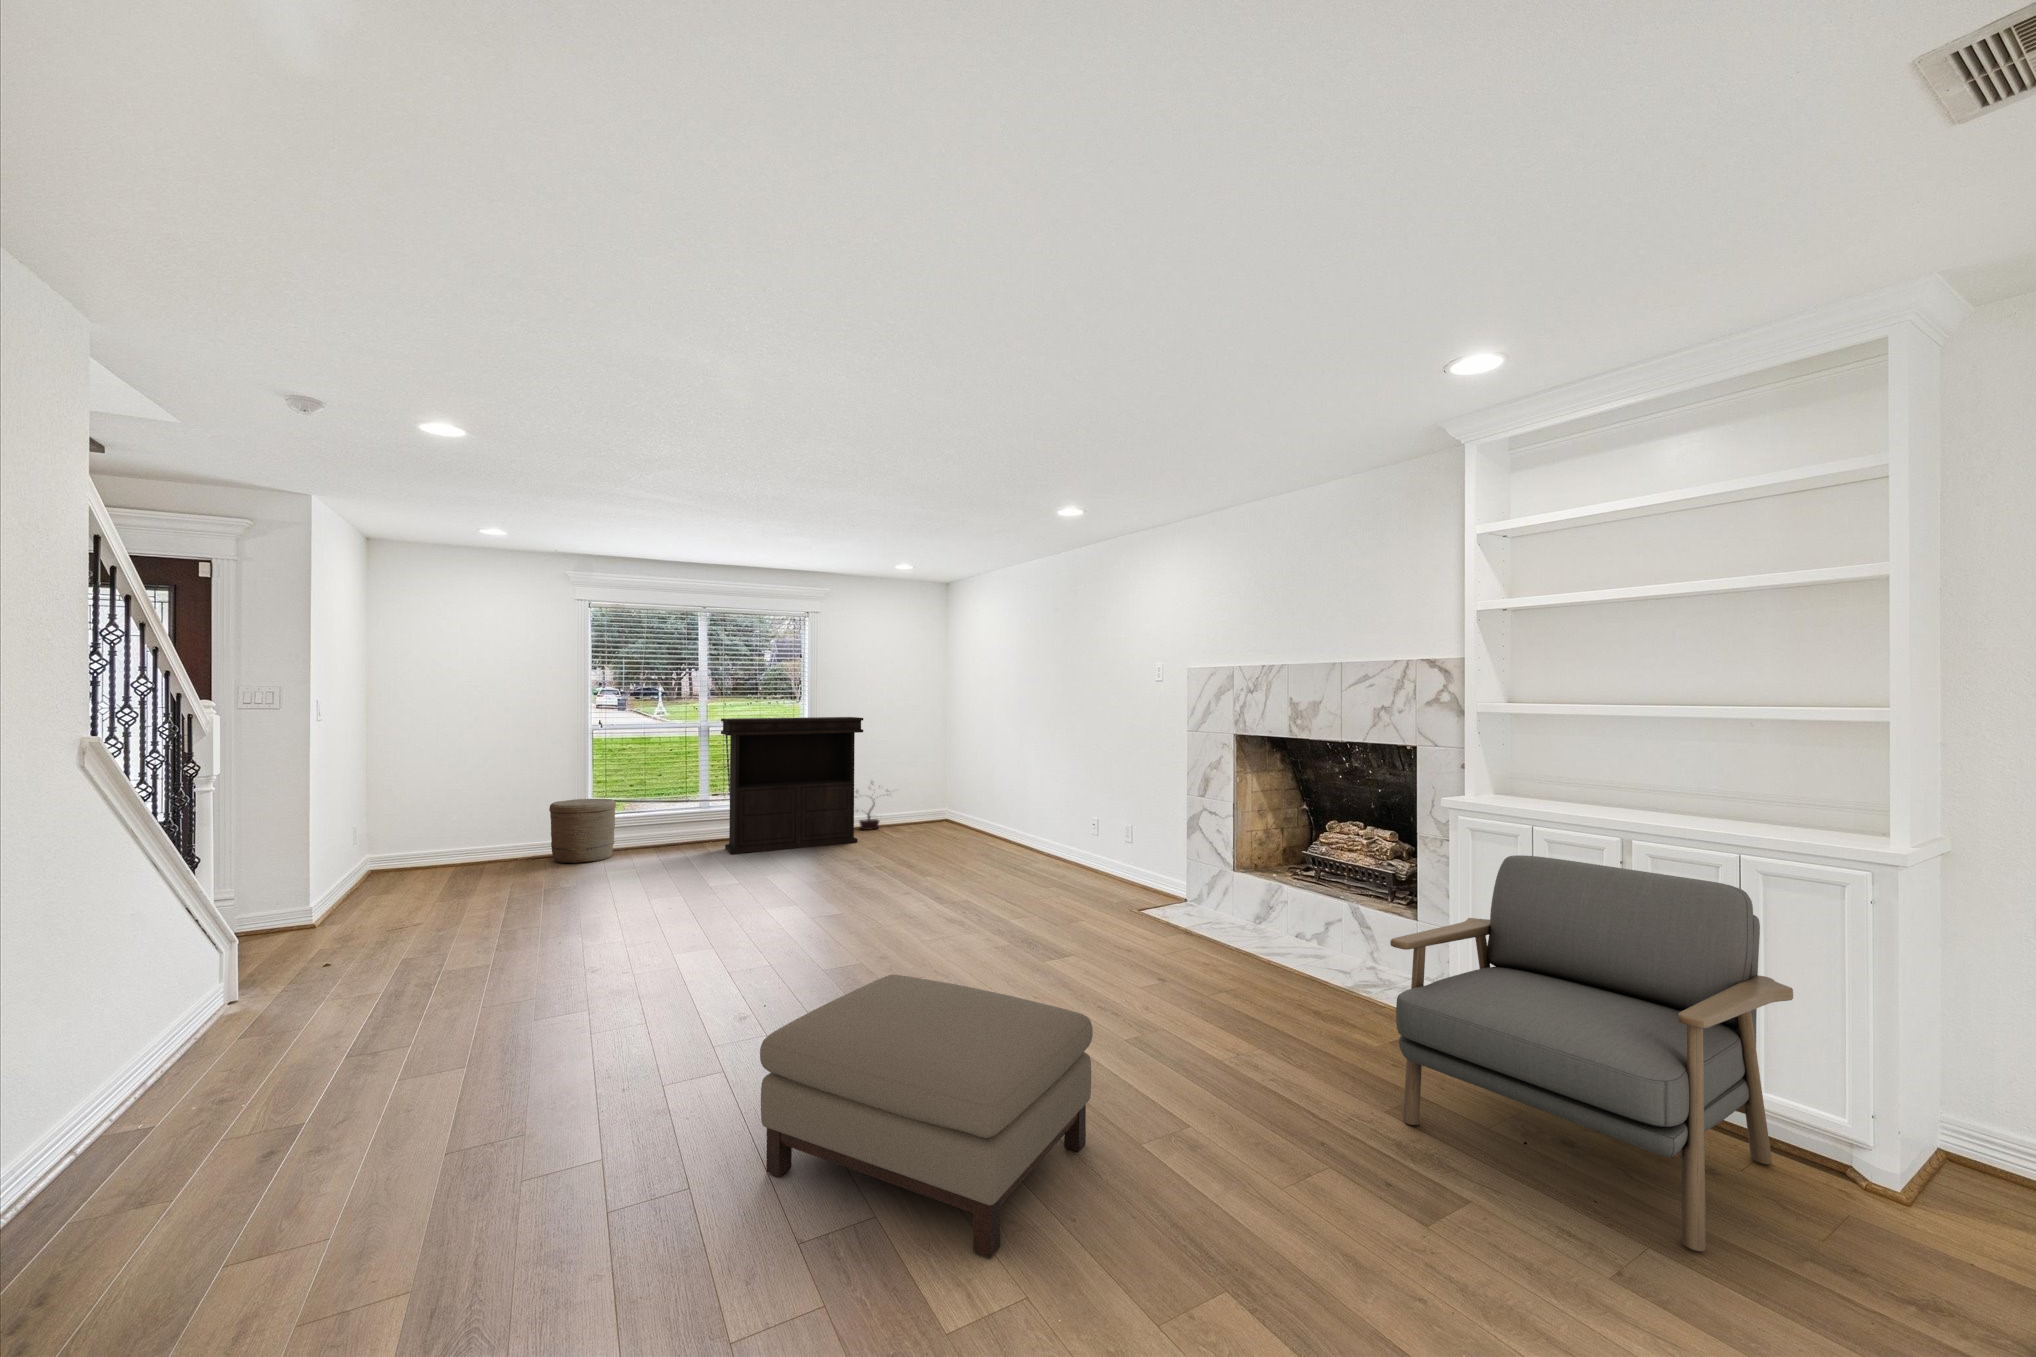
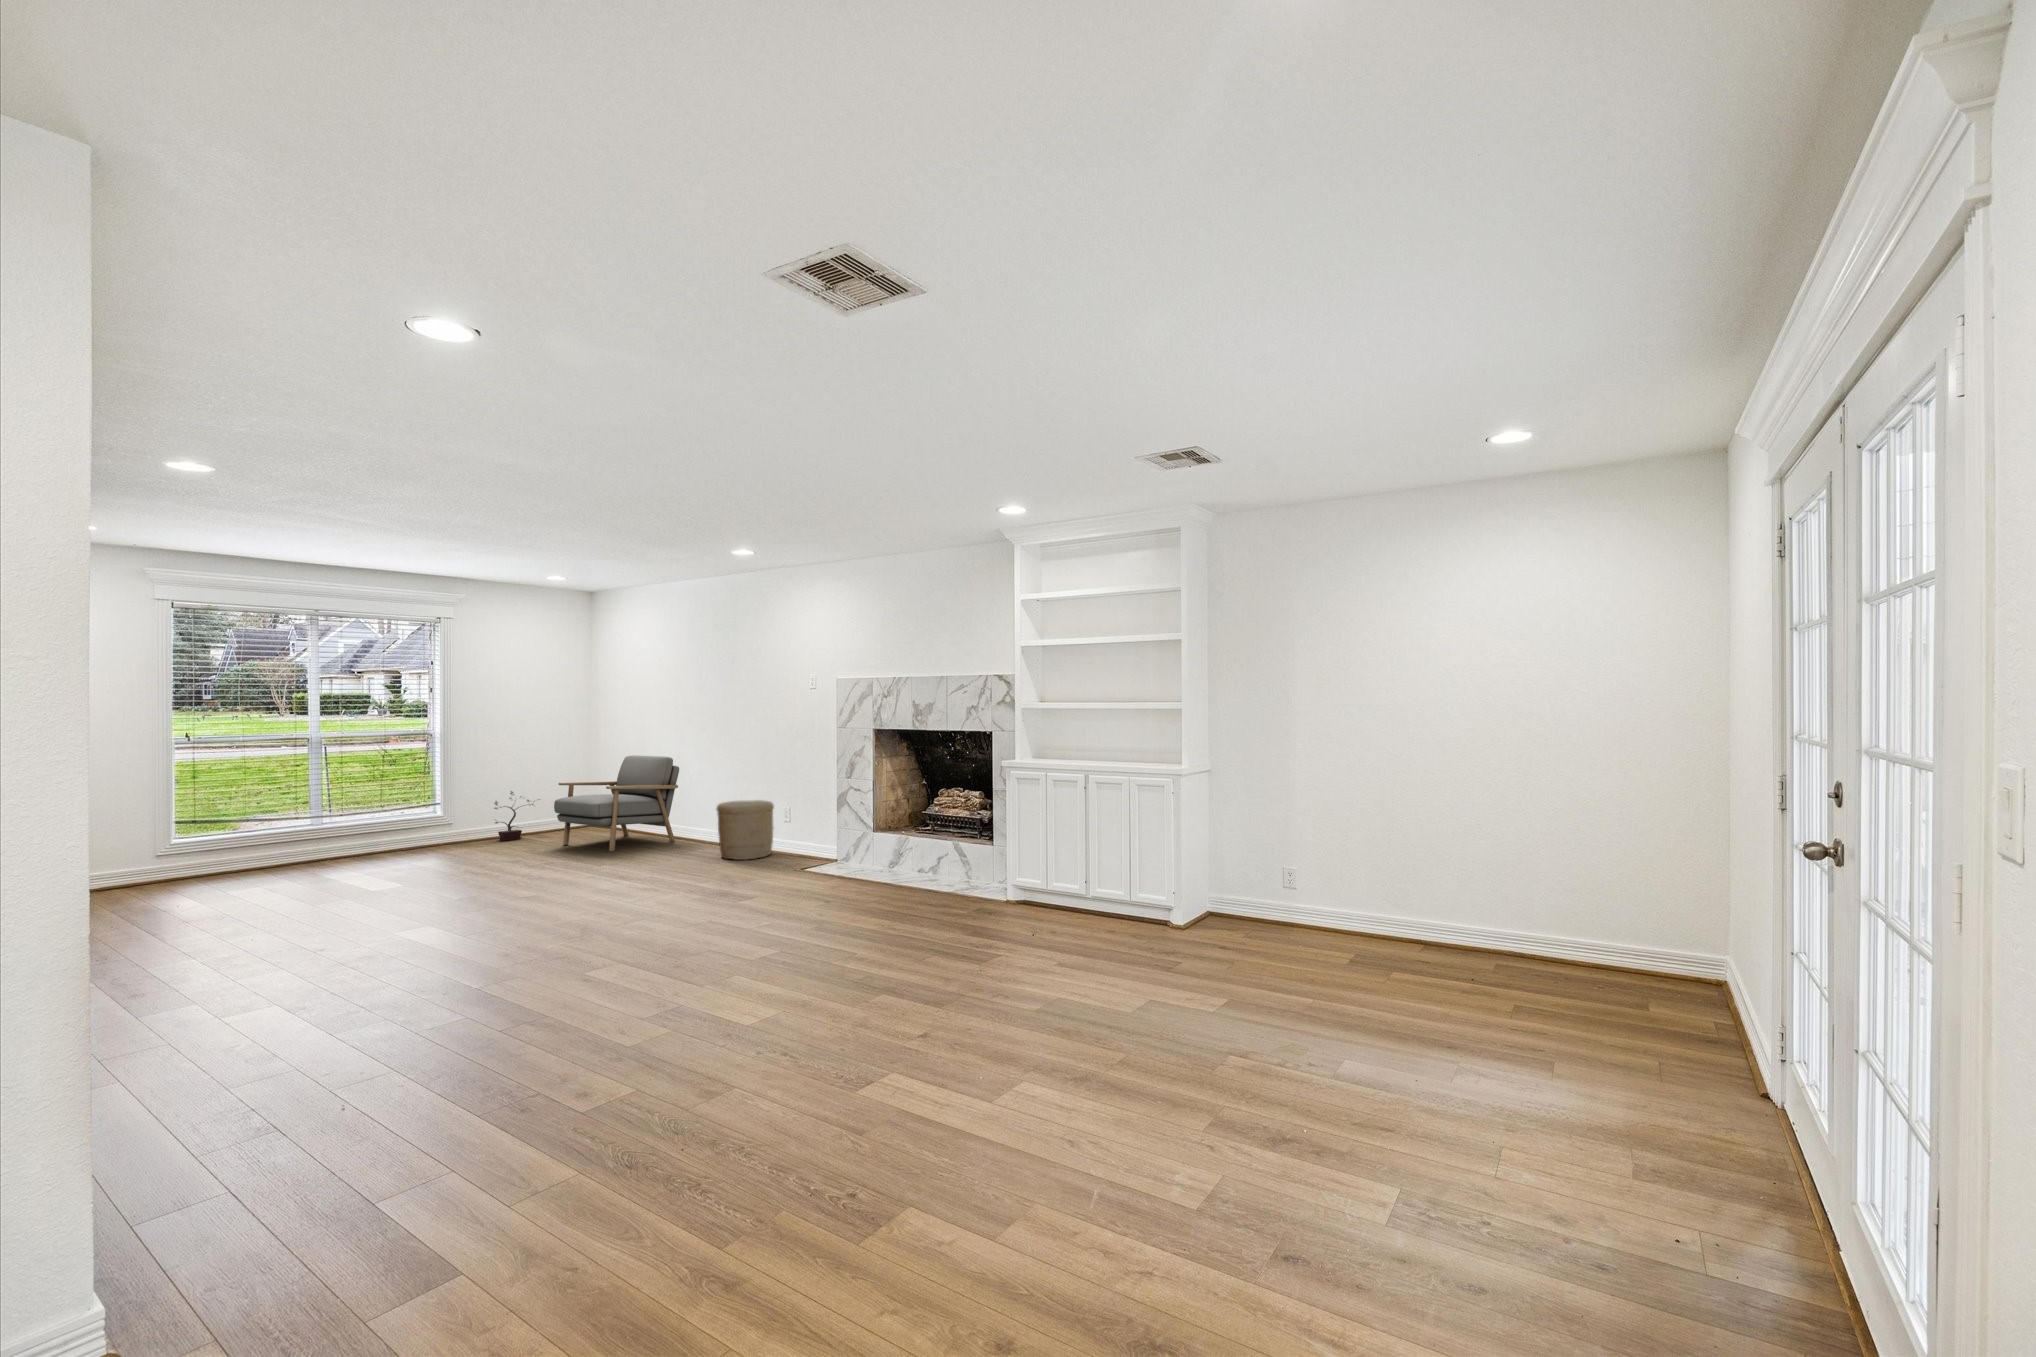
console table: present [721,717,863,854] -> none [351,728,513,870]
woven basket: present [549,799,616,863] -> present [717,800,774,860]
armchair: present [1390,855,1793,1251] -> present [554,755,679,852]
ottoman: present [760,975,1093,1258] -> none [604,889,806,1002]

